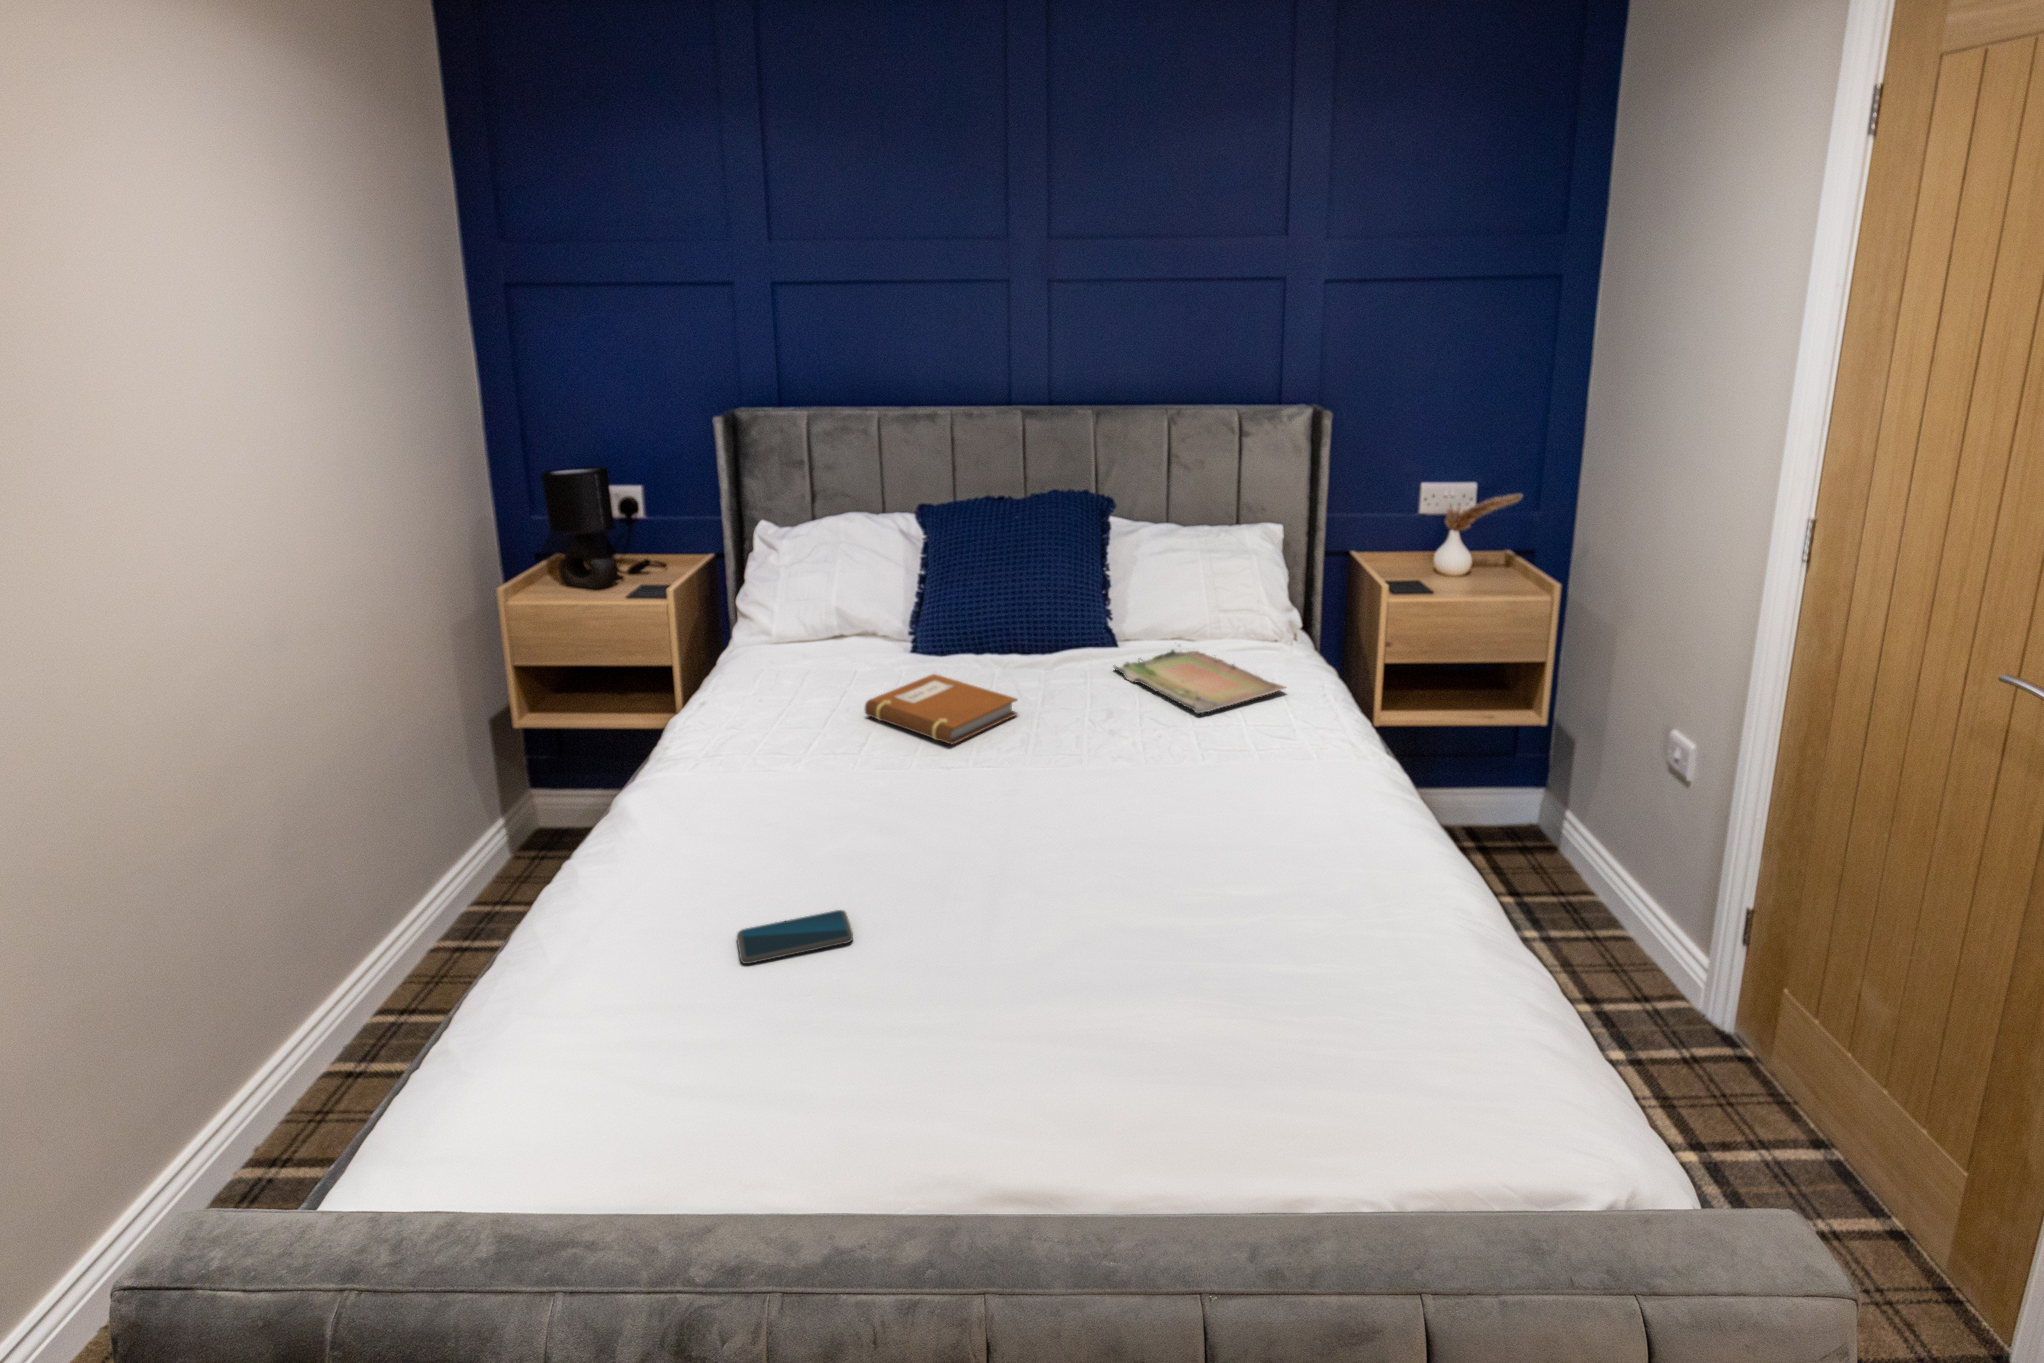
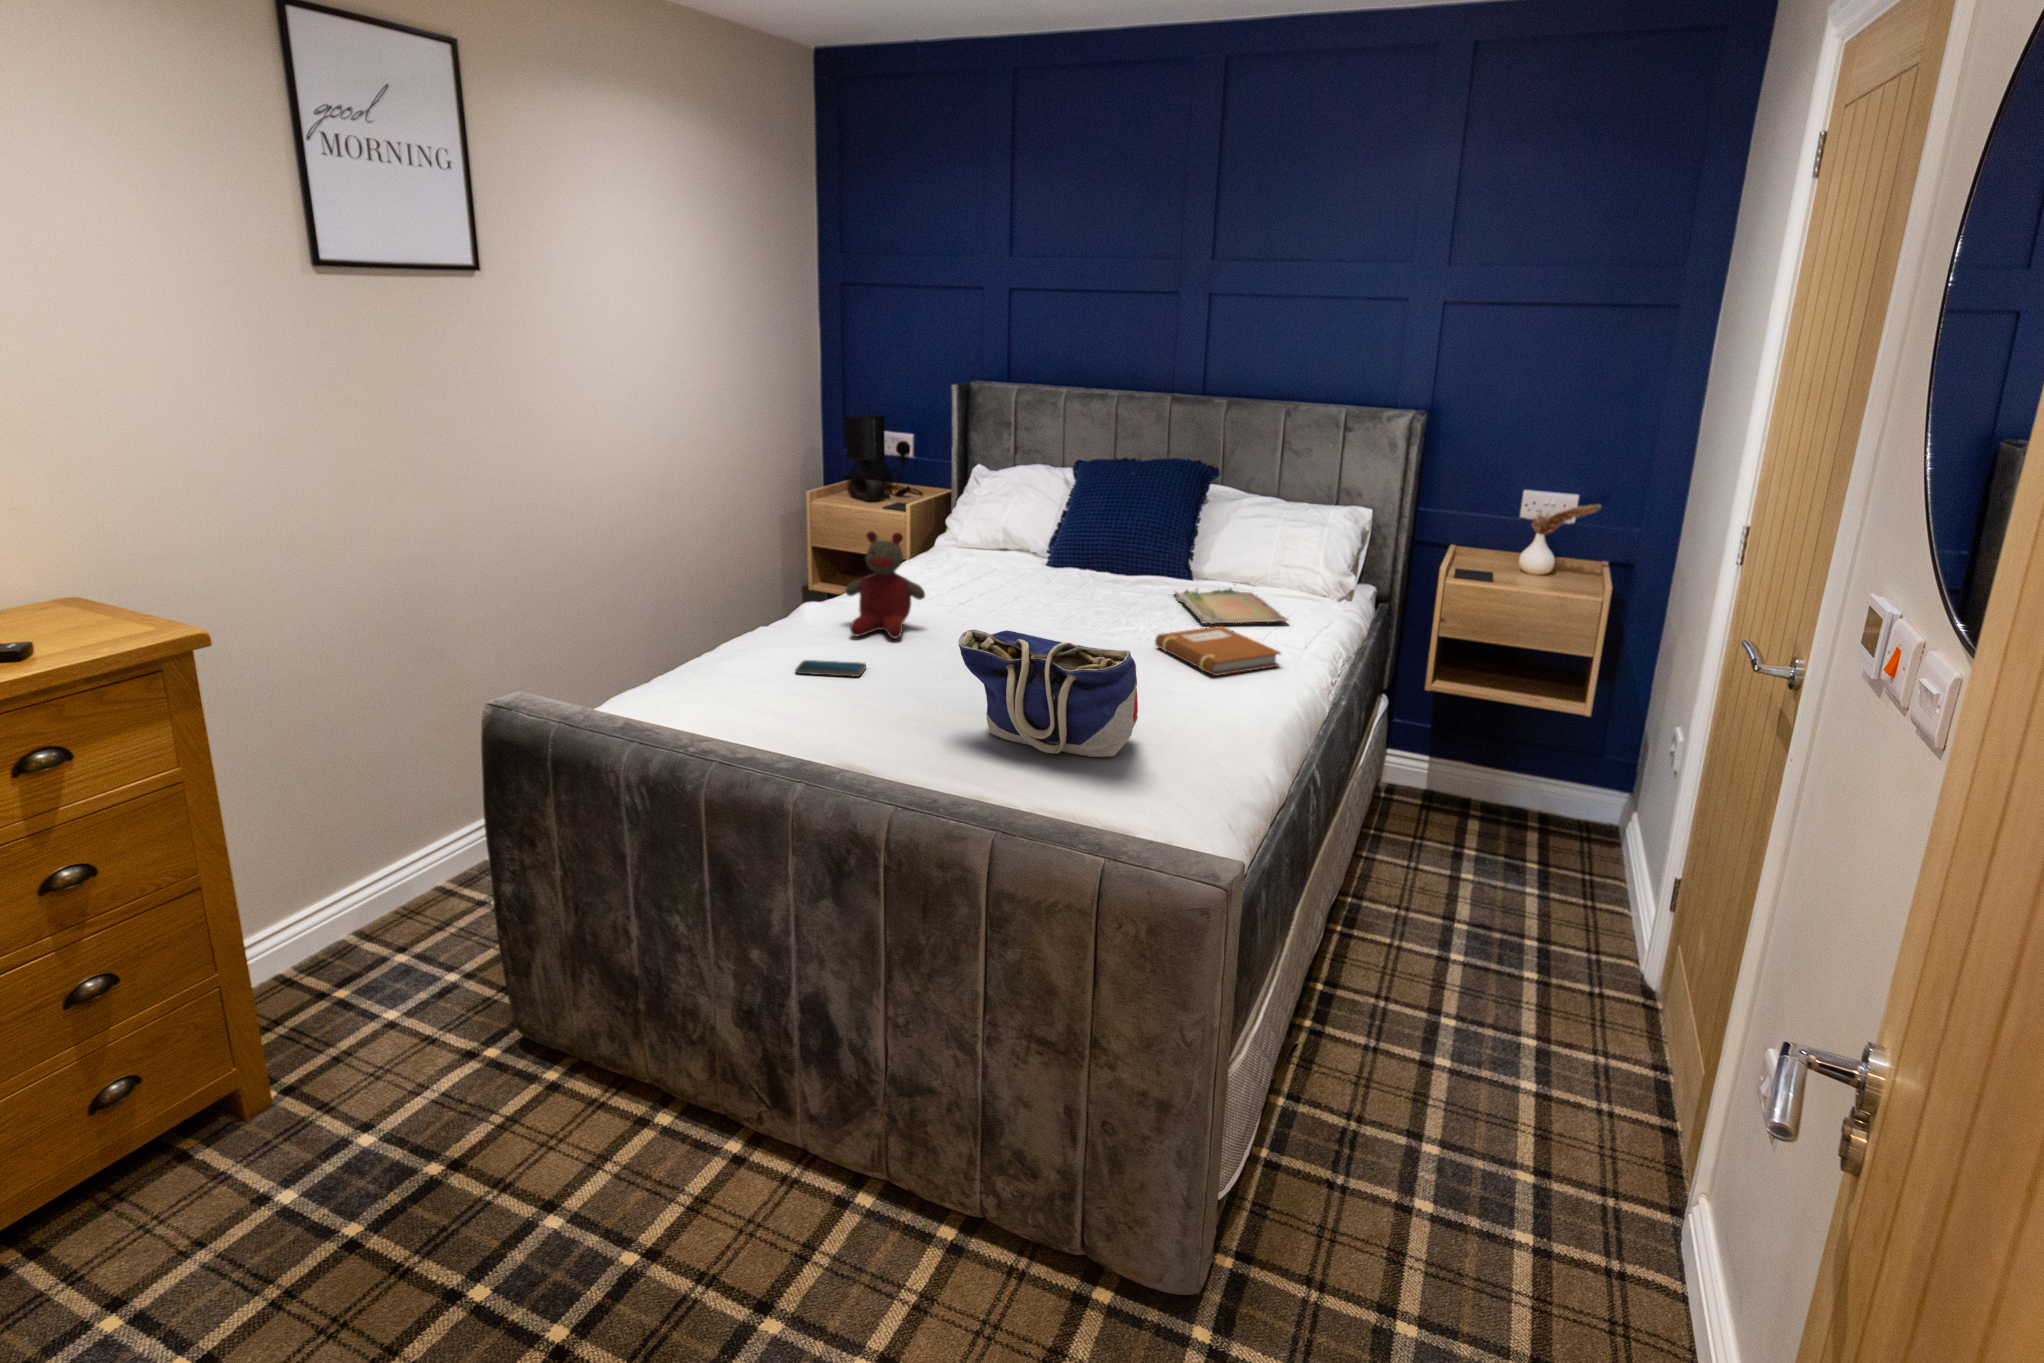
notebook: present [865,674,1017,744] -> present [1155,626,1280,676]
stuffed bear: none [733,675,862,852] -> present [846,531,925,638]
tote bag: none [1112,847,1425,1032] -> present [958,630,1138,757]

